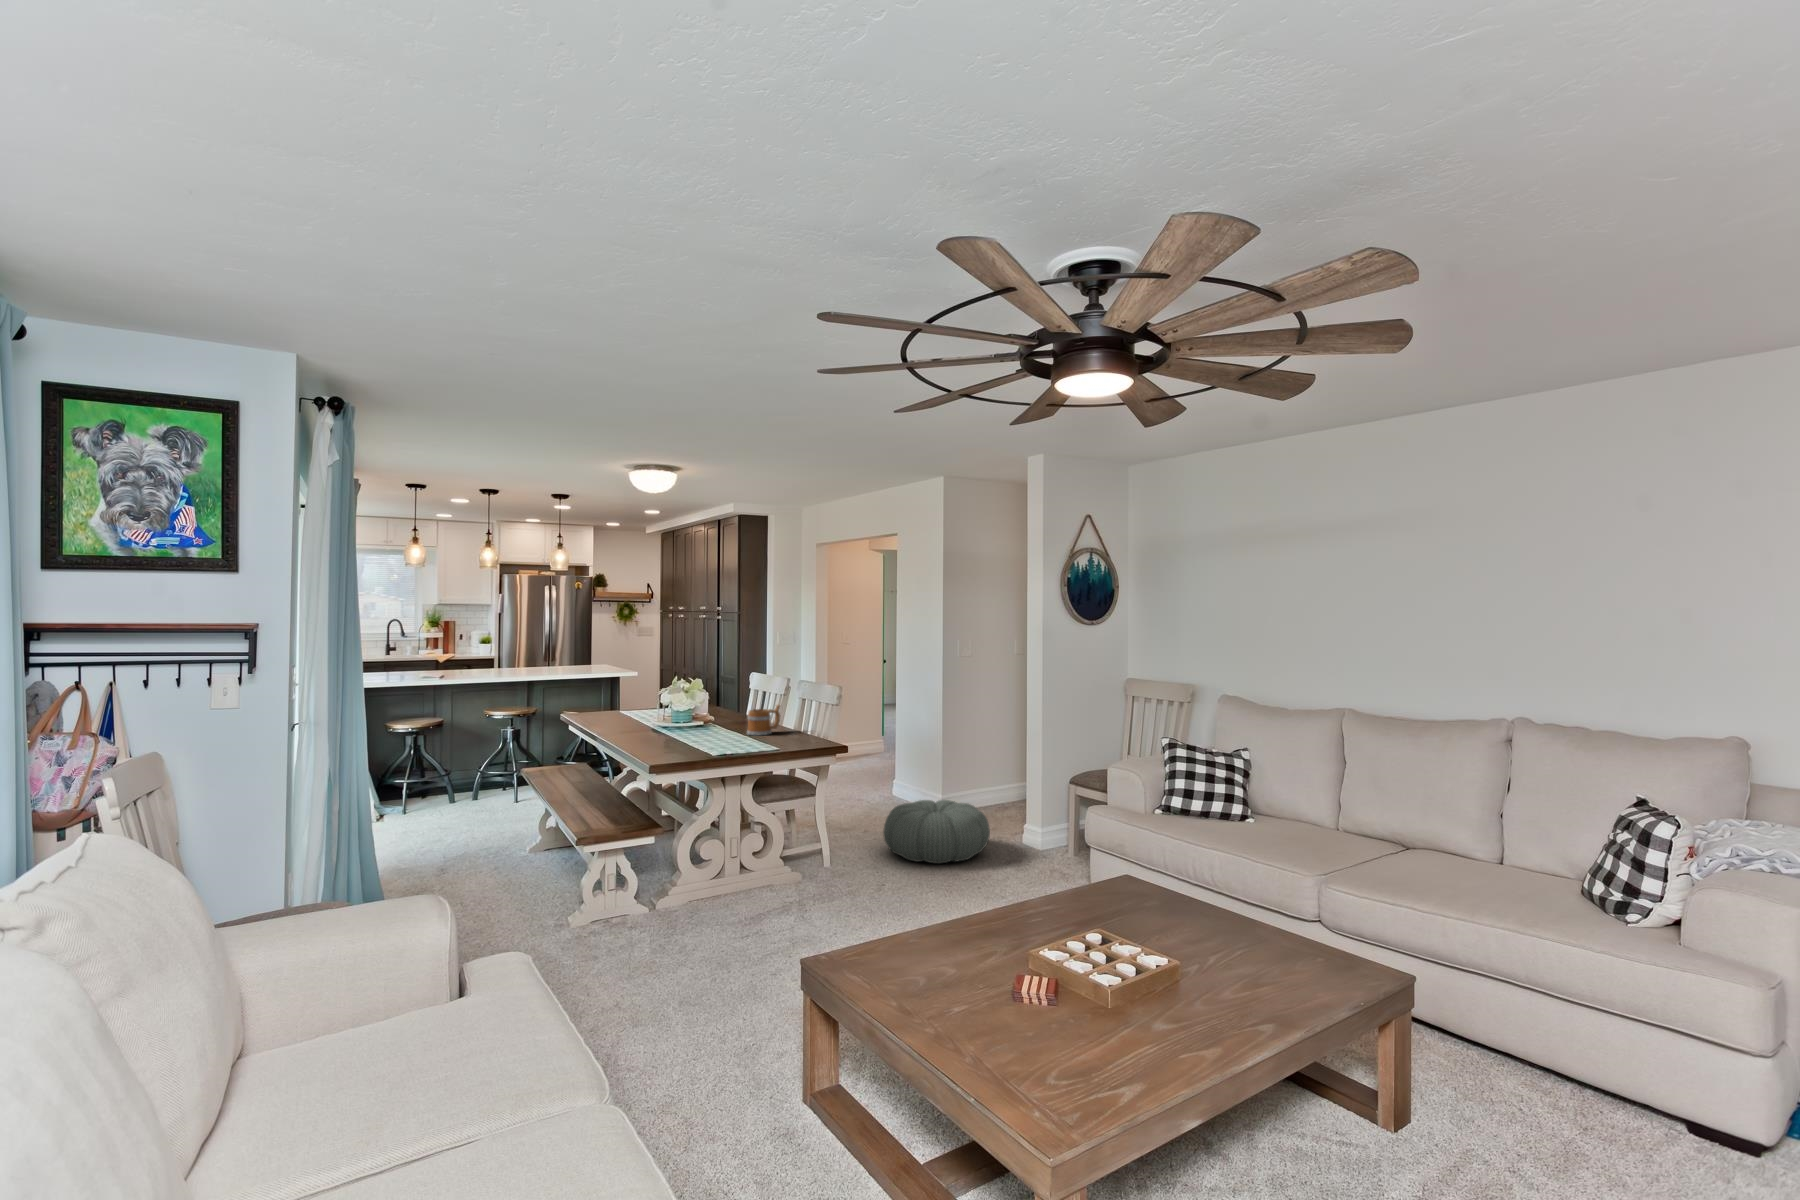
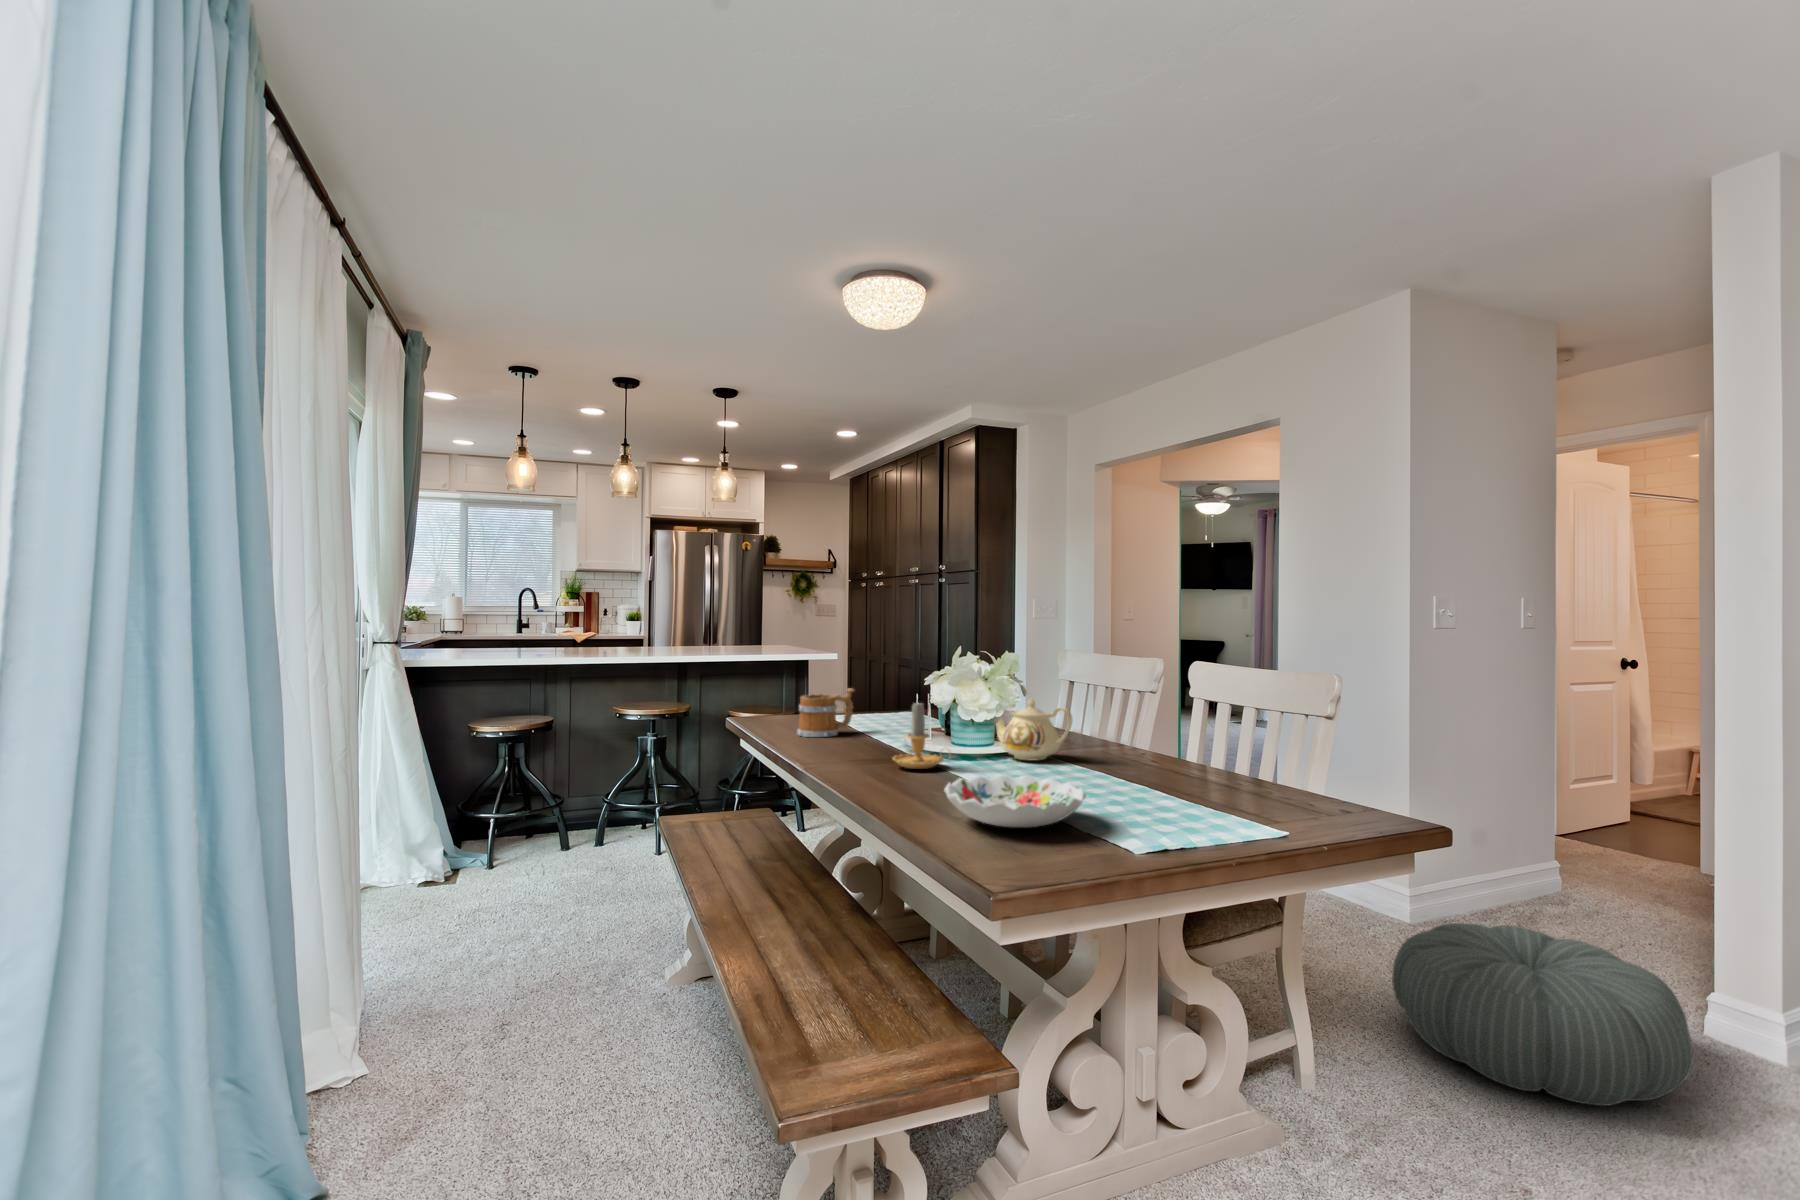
teapot: none [700,700,736,730] -> present [997,699,1073,761]
candle: none [645,702,673,736] -> present [893,703,950,769]
mug: present [747,705,780,735] -> present [797,688,854,737]
decorative bowl: none [653,733,712,753] -> present [944,774,1086,828]

